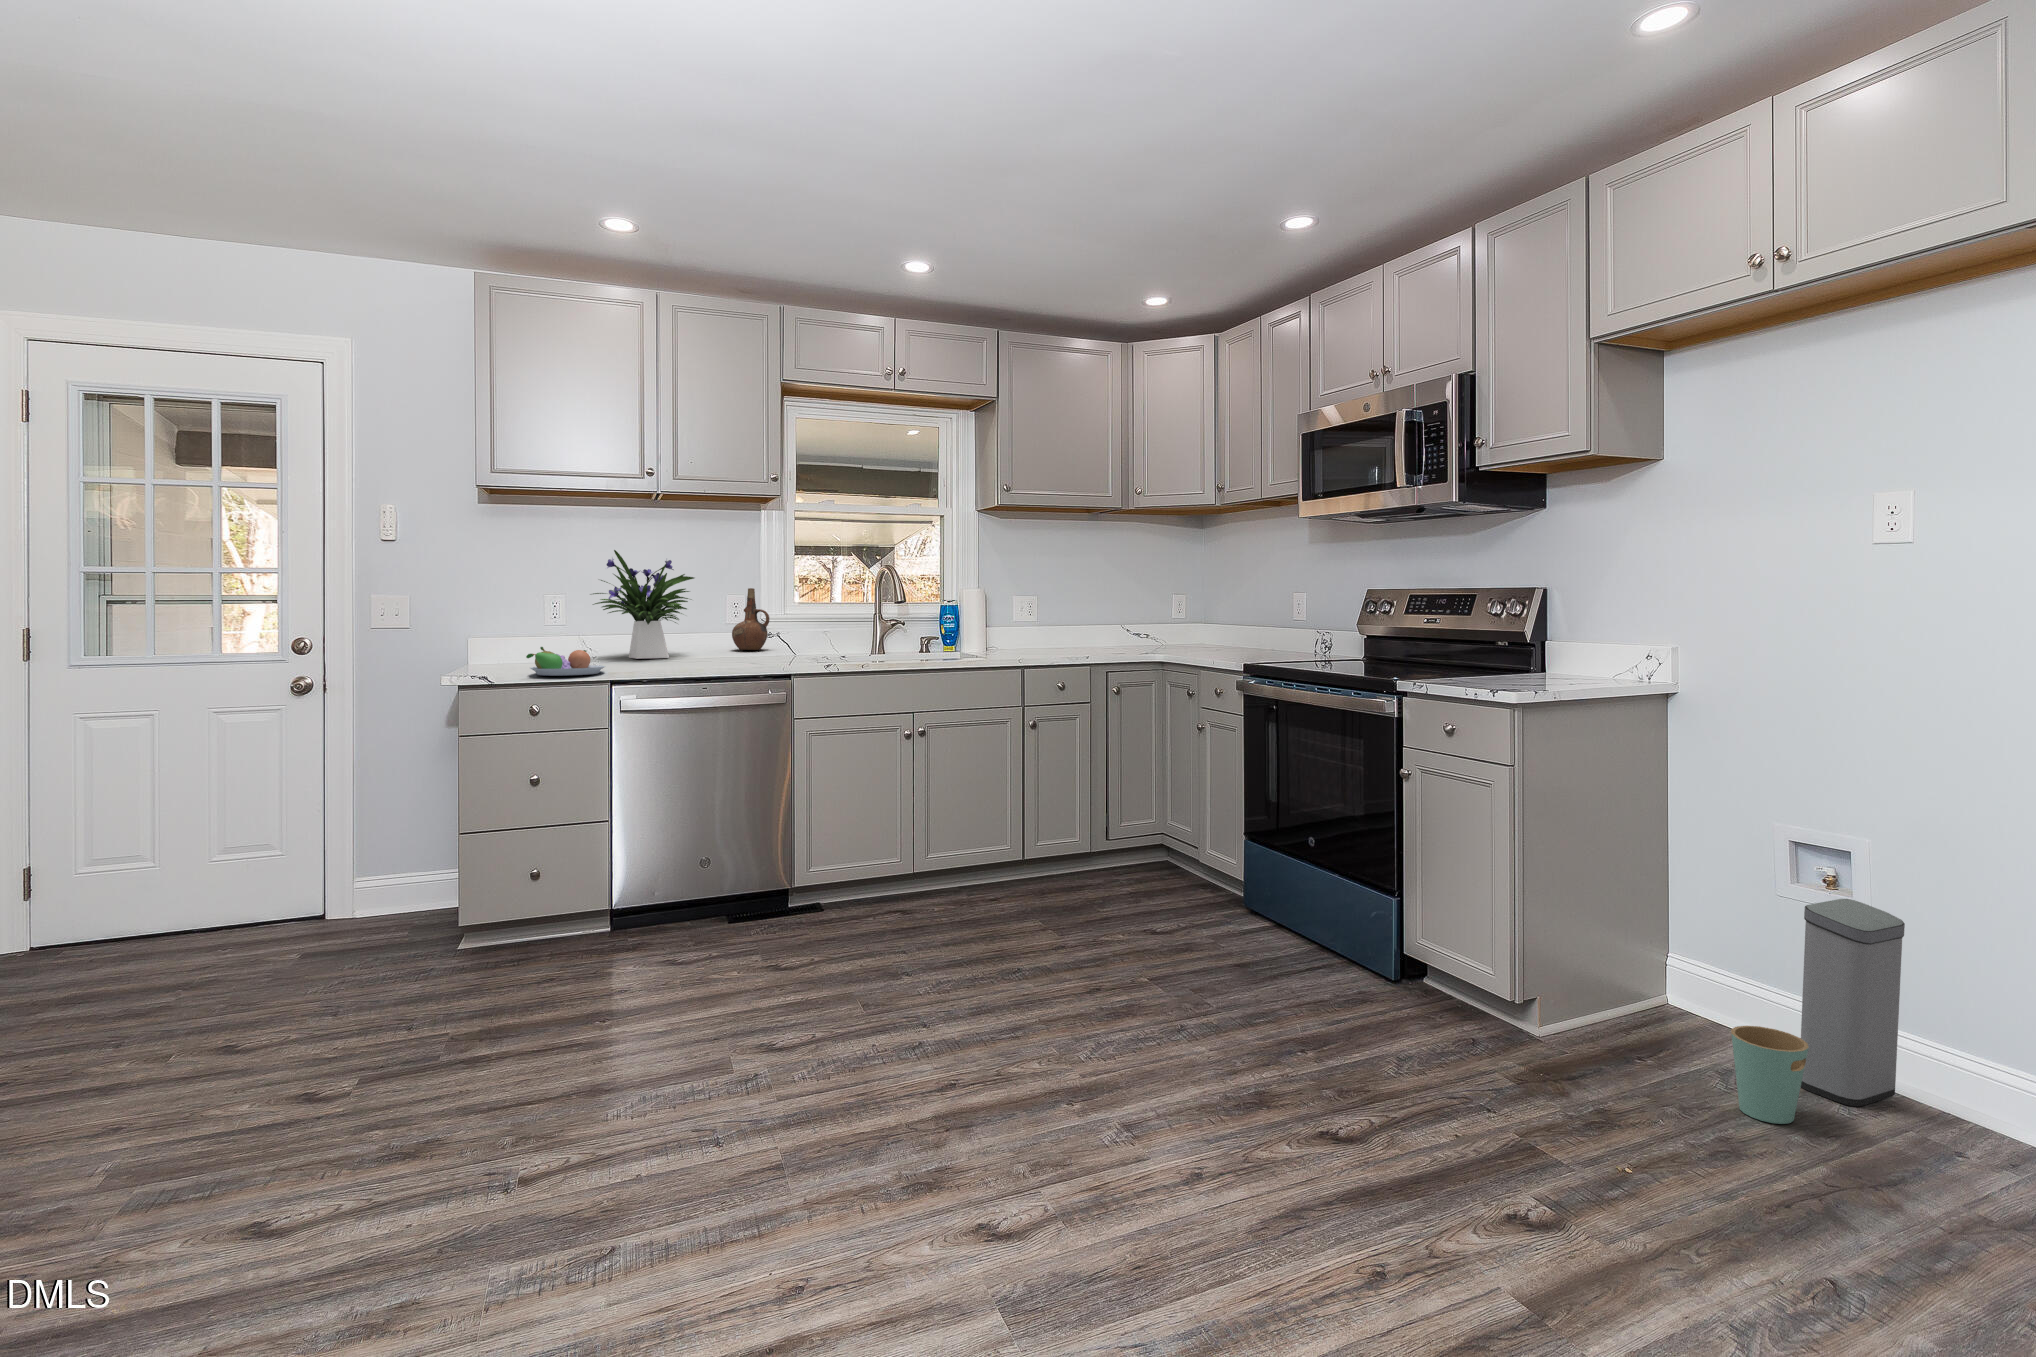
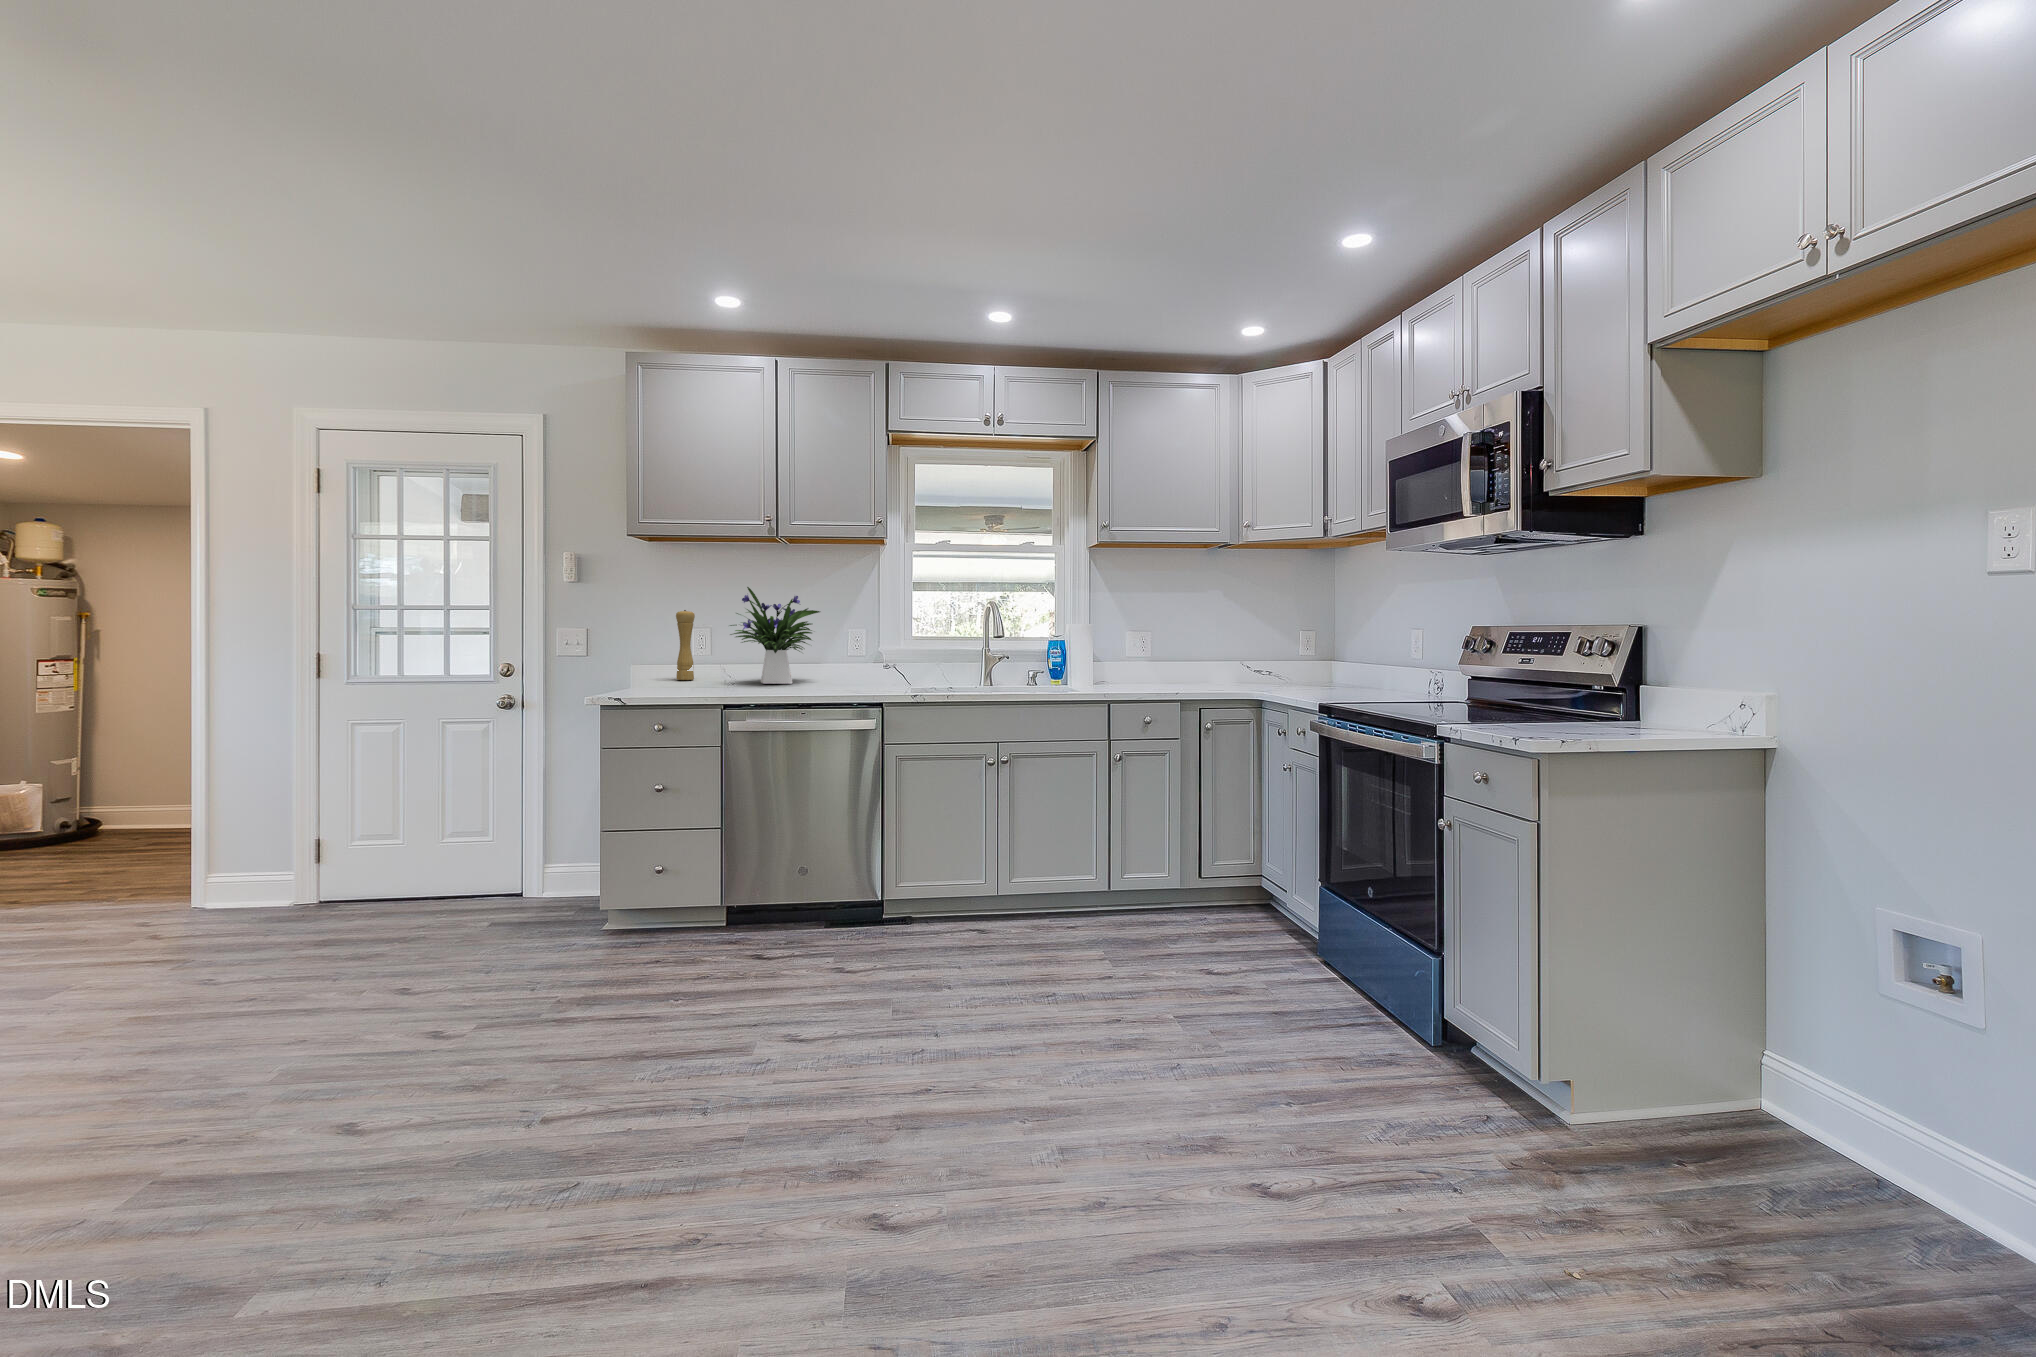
pepper mill: none [521,577,545,657] -> present [676,610,695,680]
ceramic pitcher: present [732,588,769,650] -> none [855,621,889,678]
fruit bowl: present [526,647,605,676] -> none [656,671,724,697]
trash can: present [1731,899,1905,1124] -> none [1755,1002,2003,1255]

